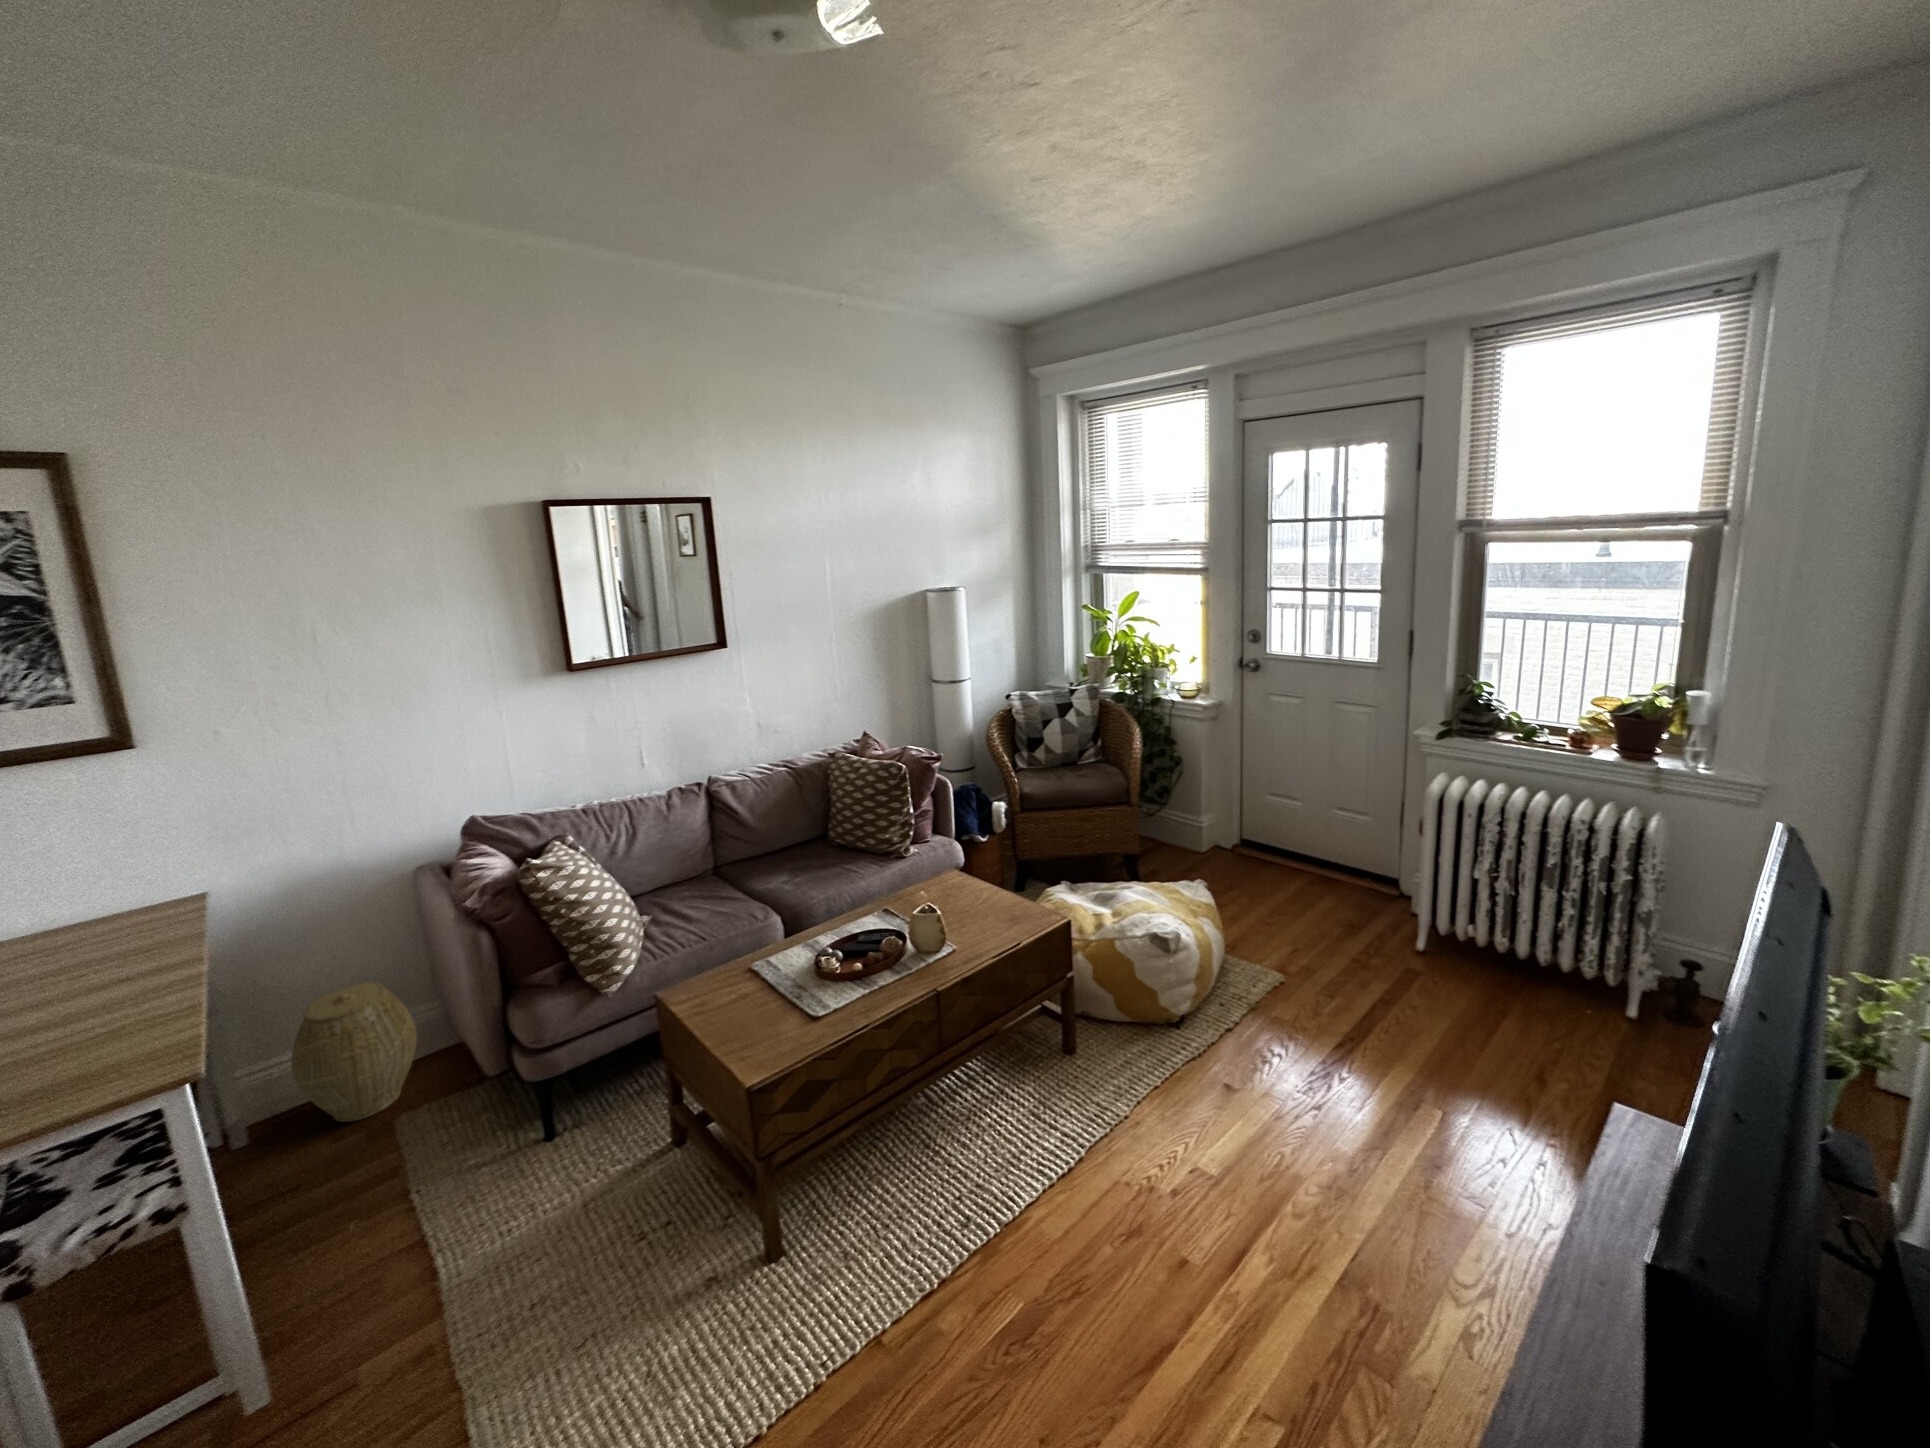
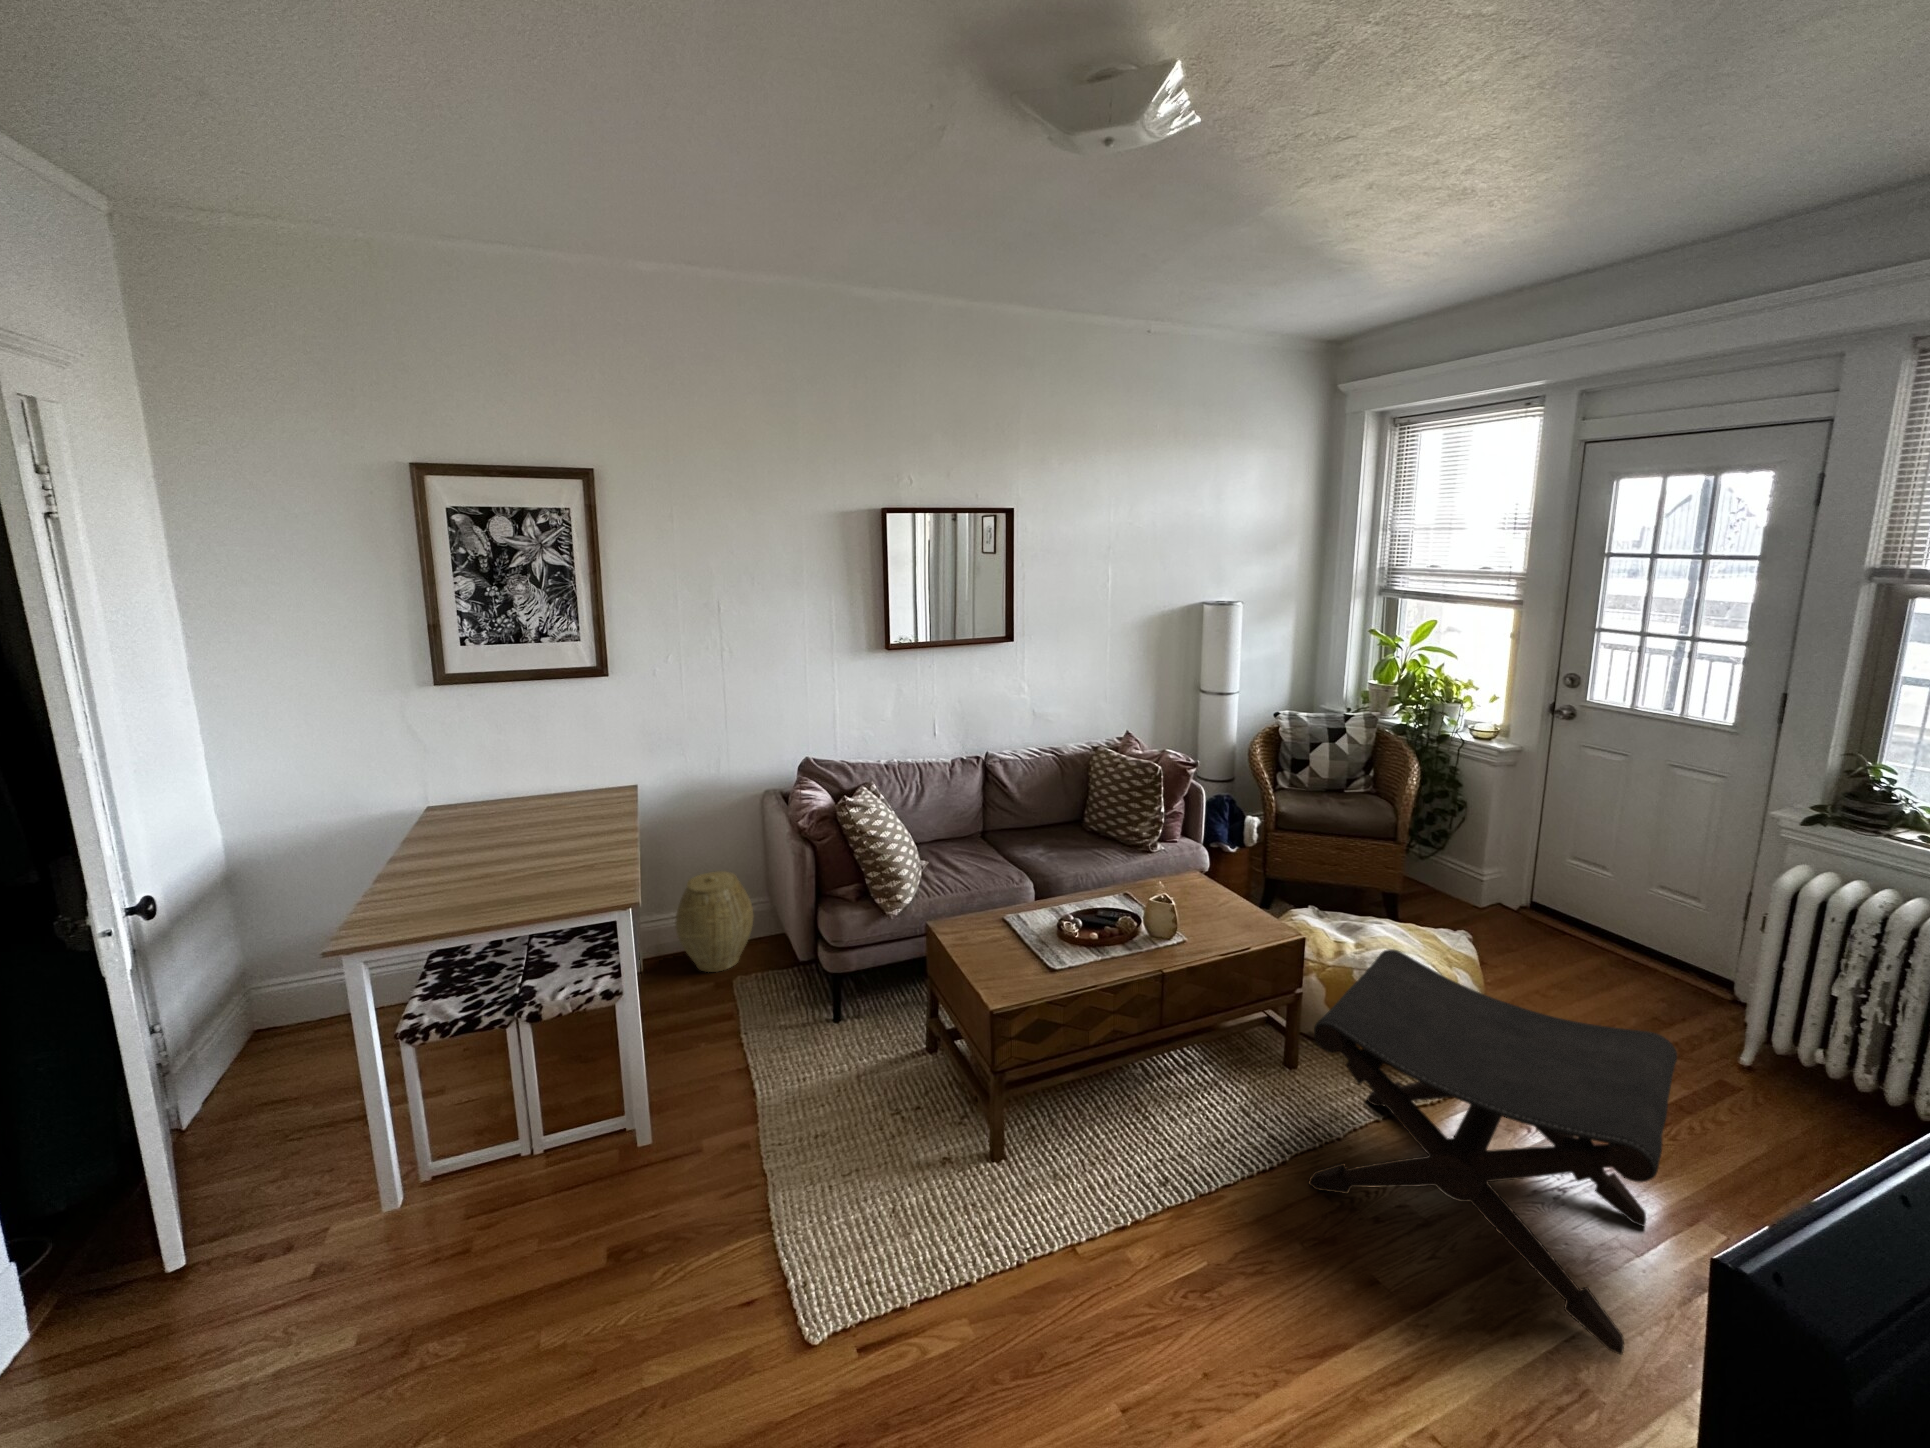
footstool: none [1097,914,1408,1255] -> present [1309,949,1677,1355]

